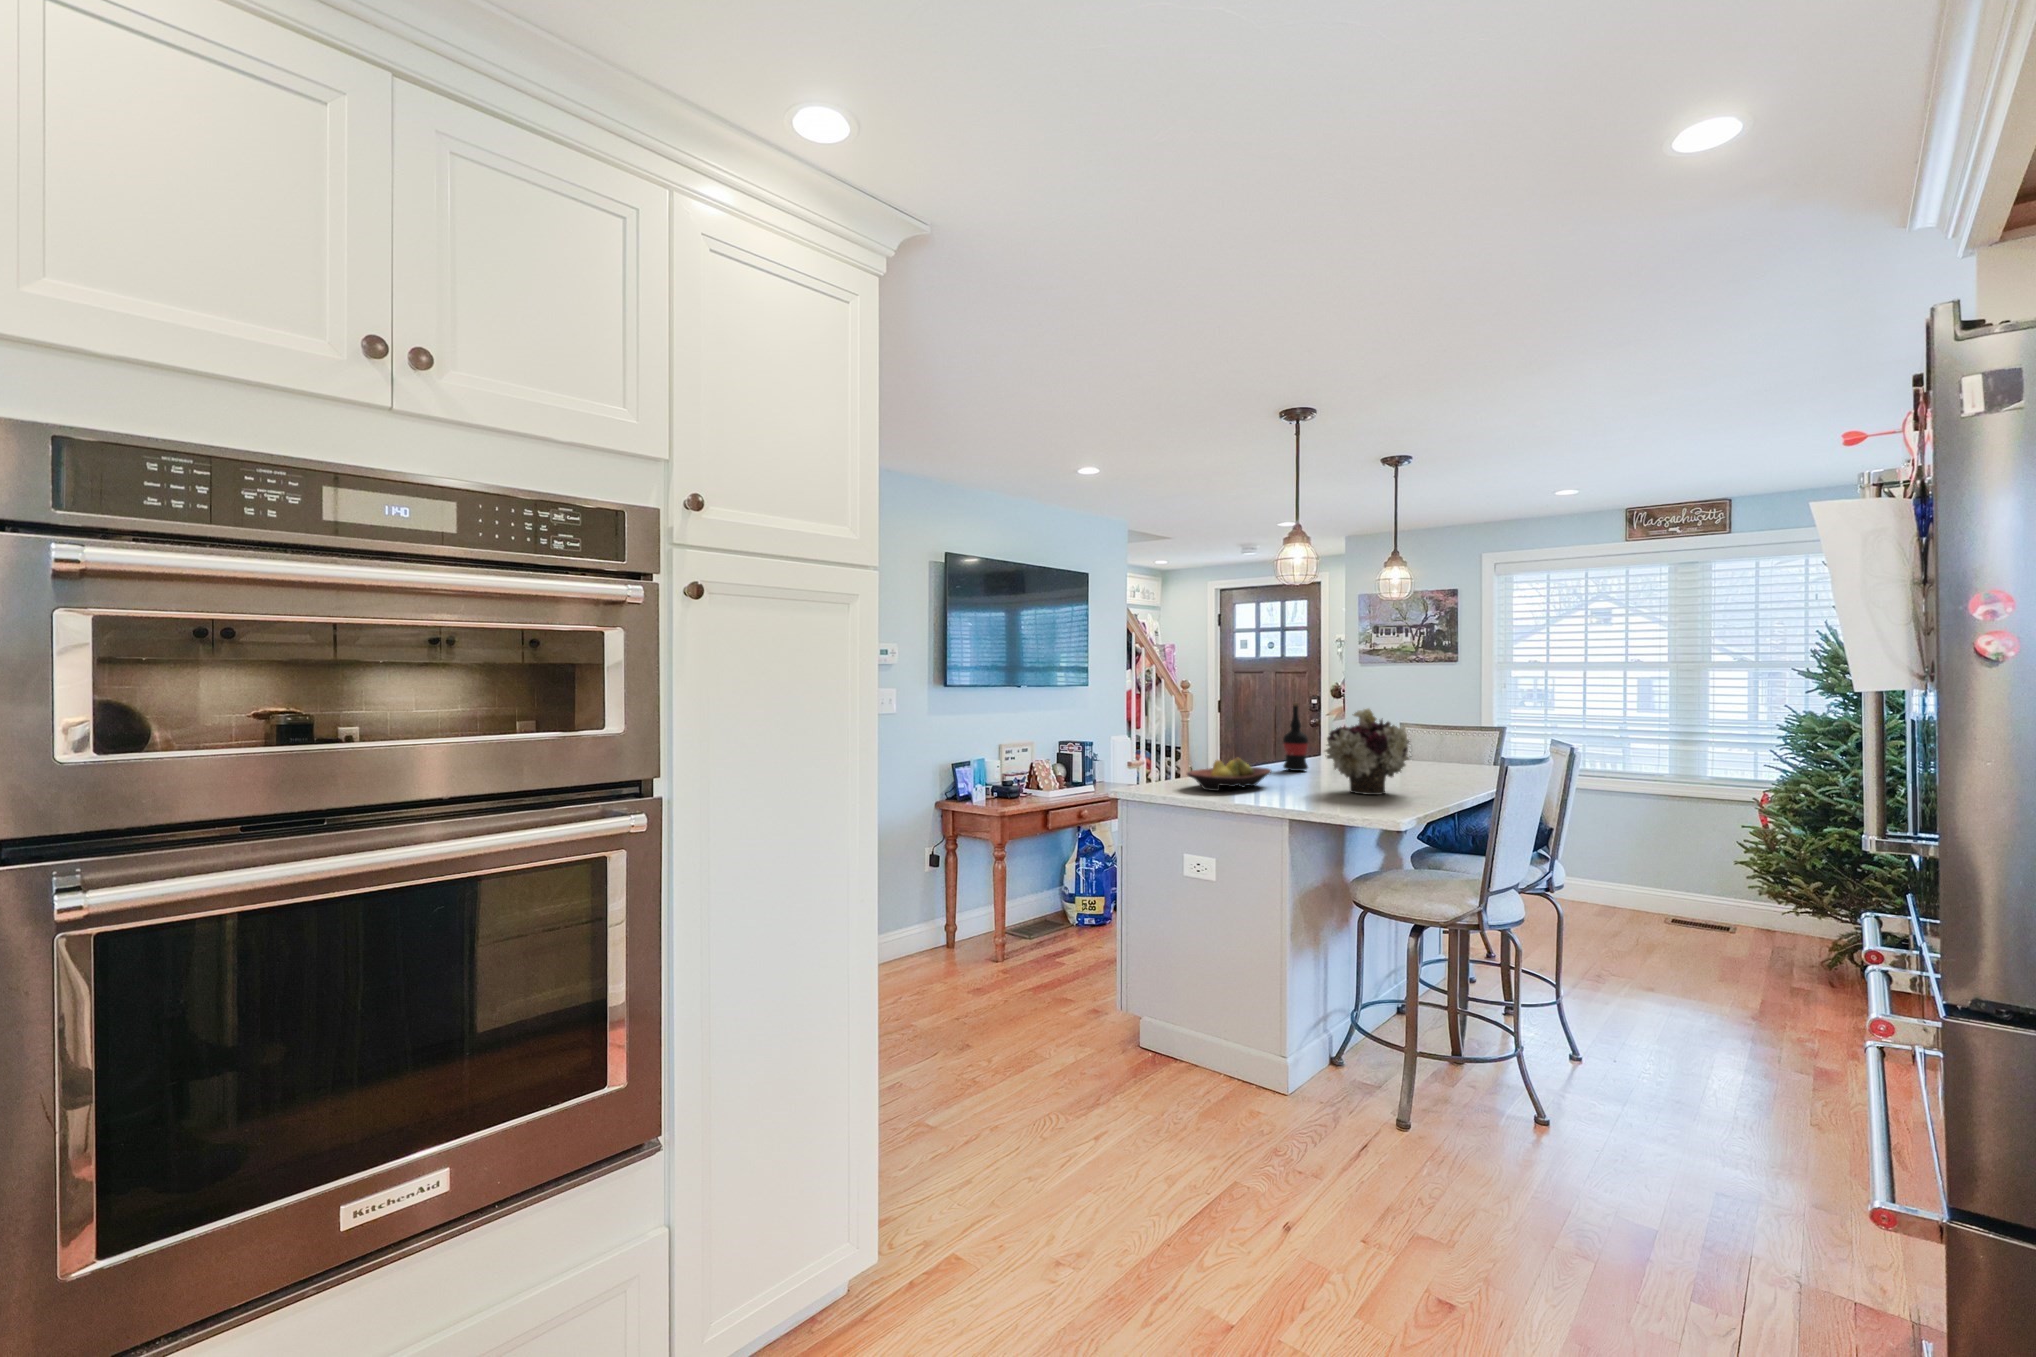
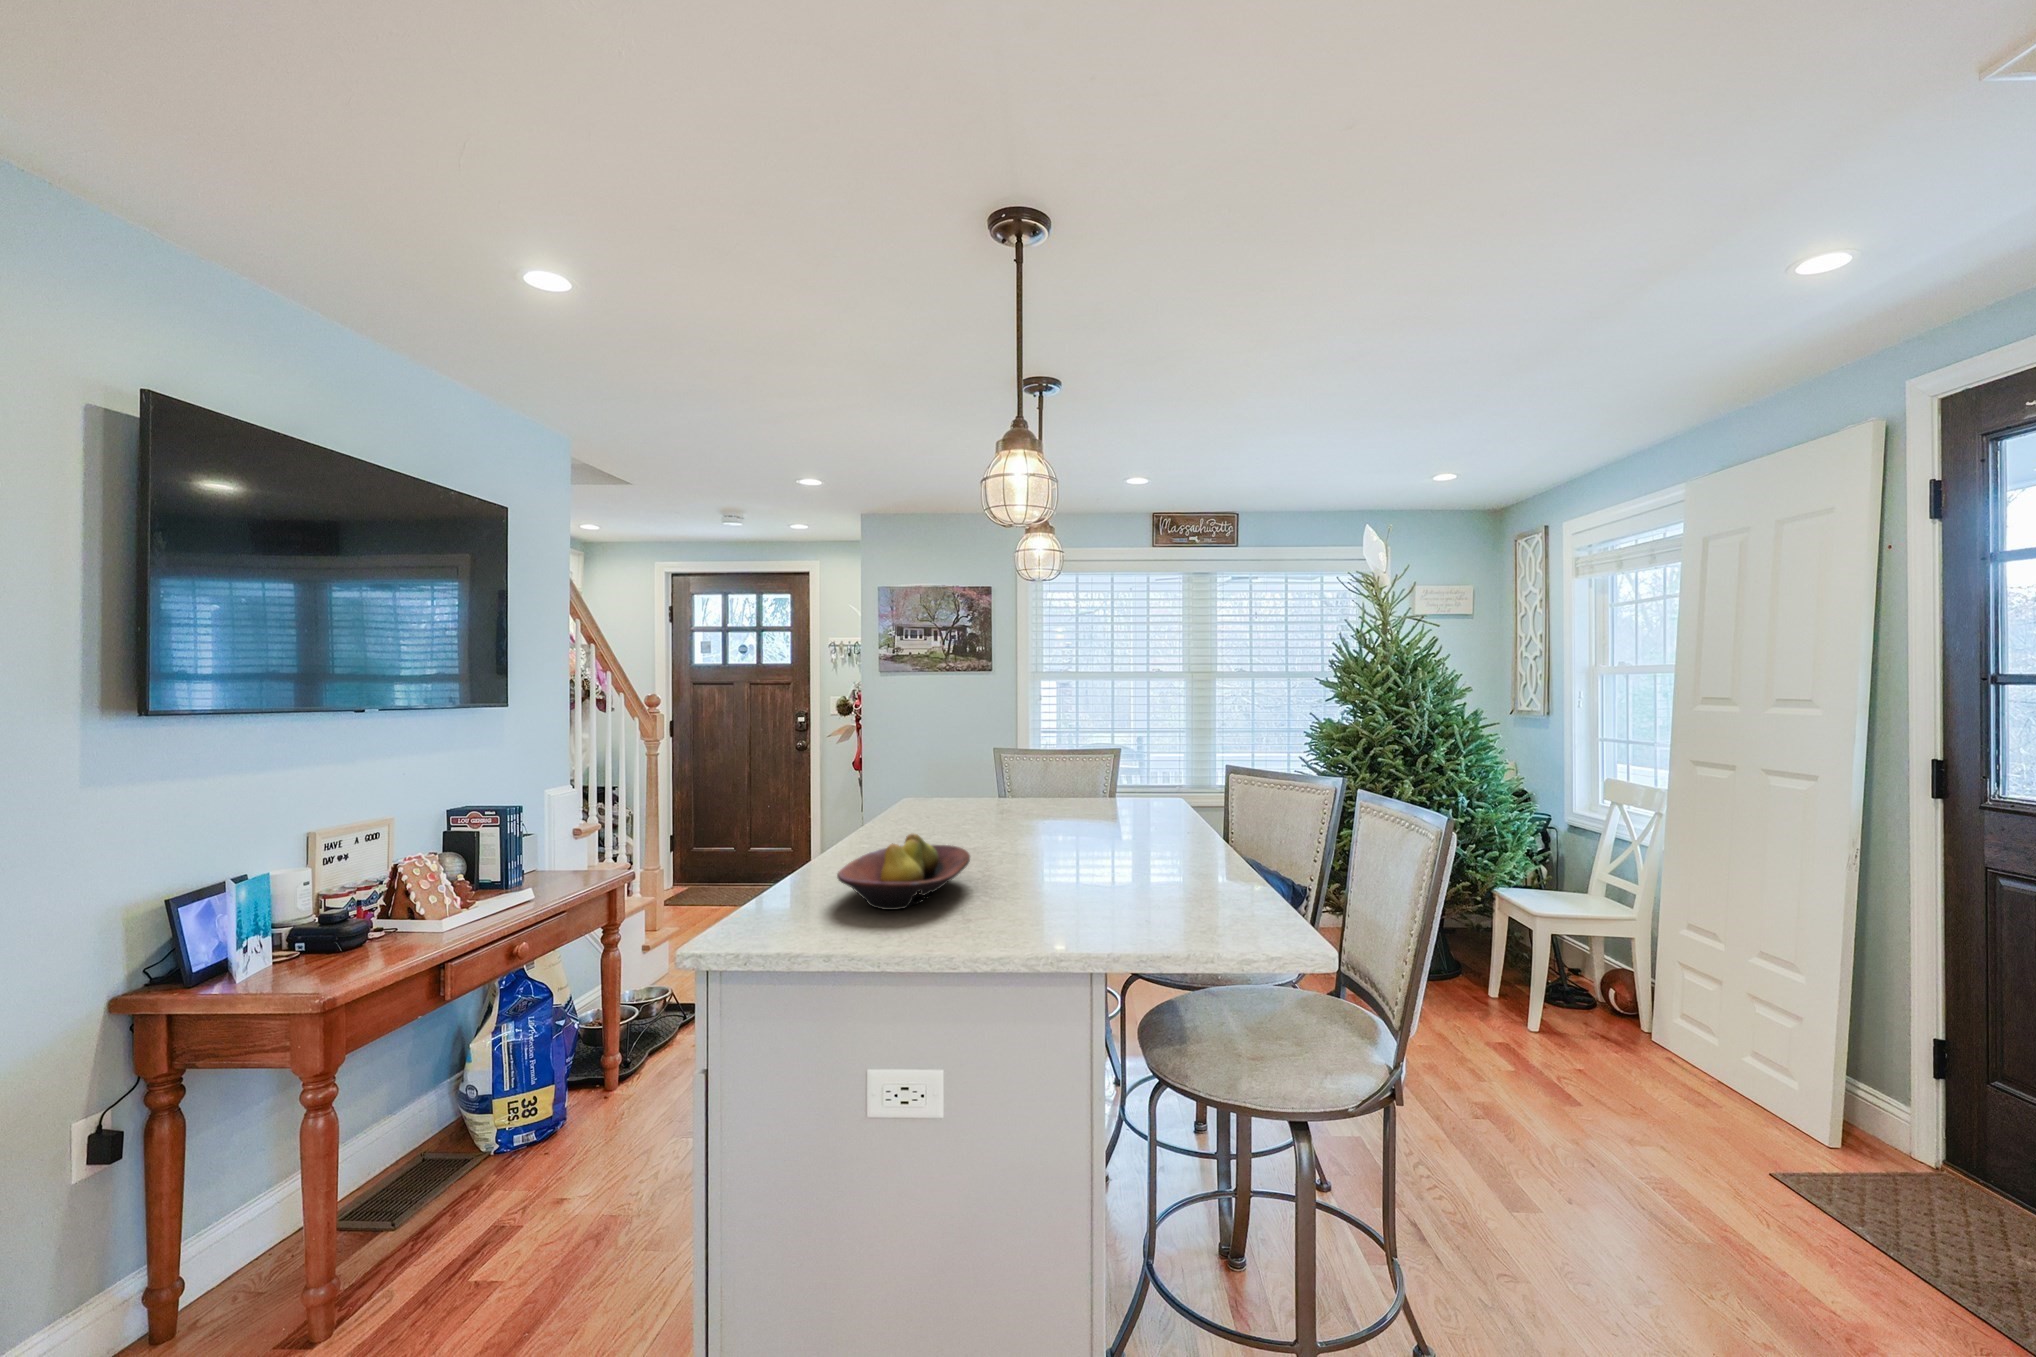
wine bottle: present [1283,703,1308,771] -> none [914,726,952,835]
flower arrangement: present [1325,708,1409,795] -> none [1056,734,1177,877]

